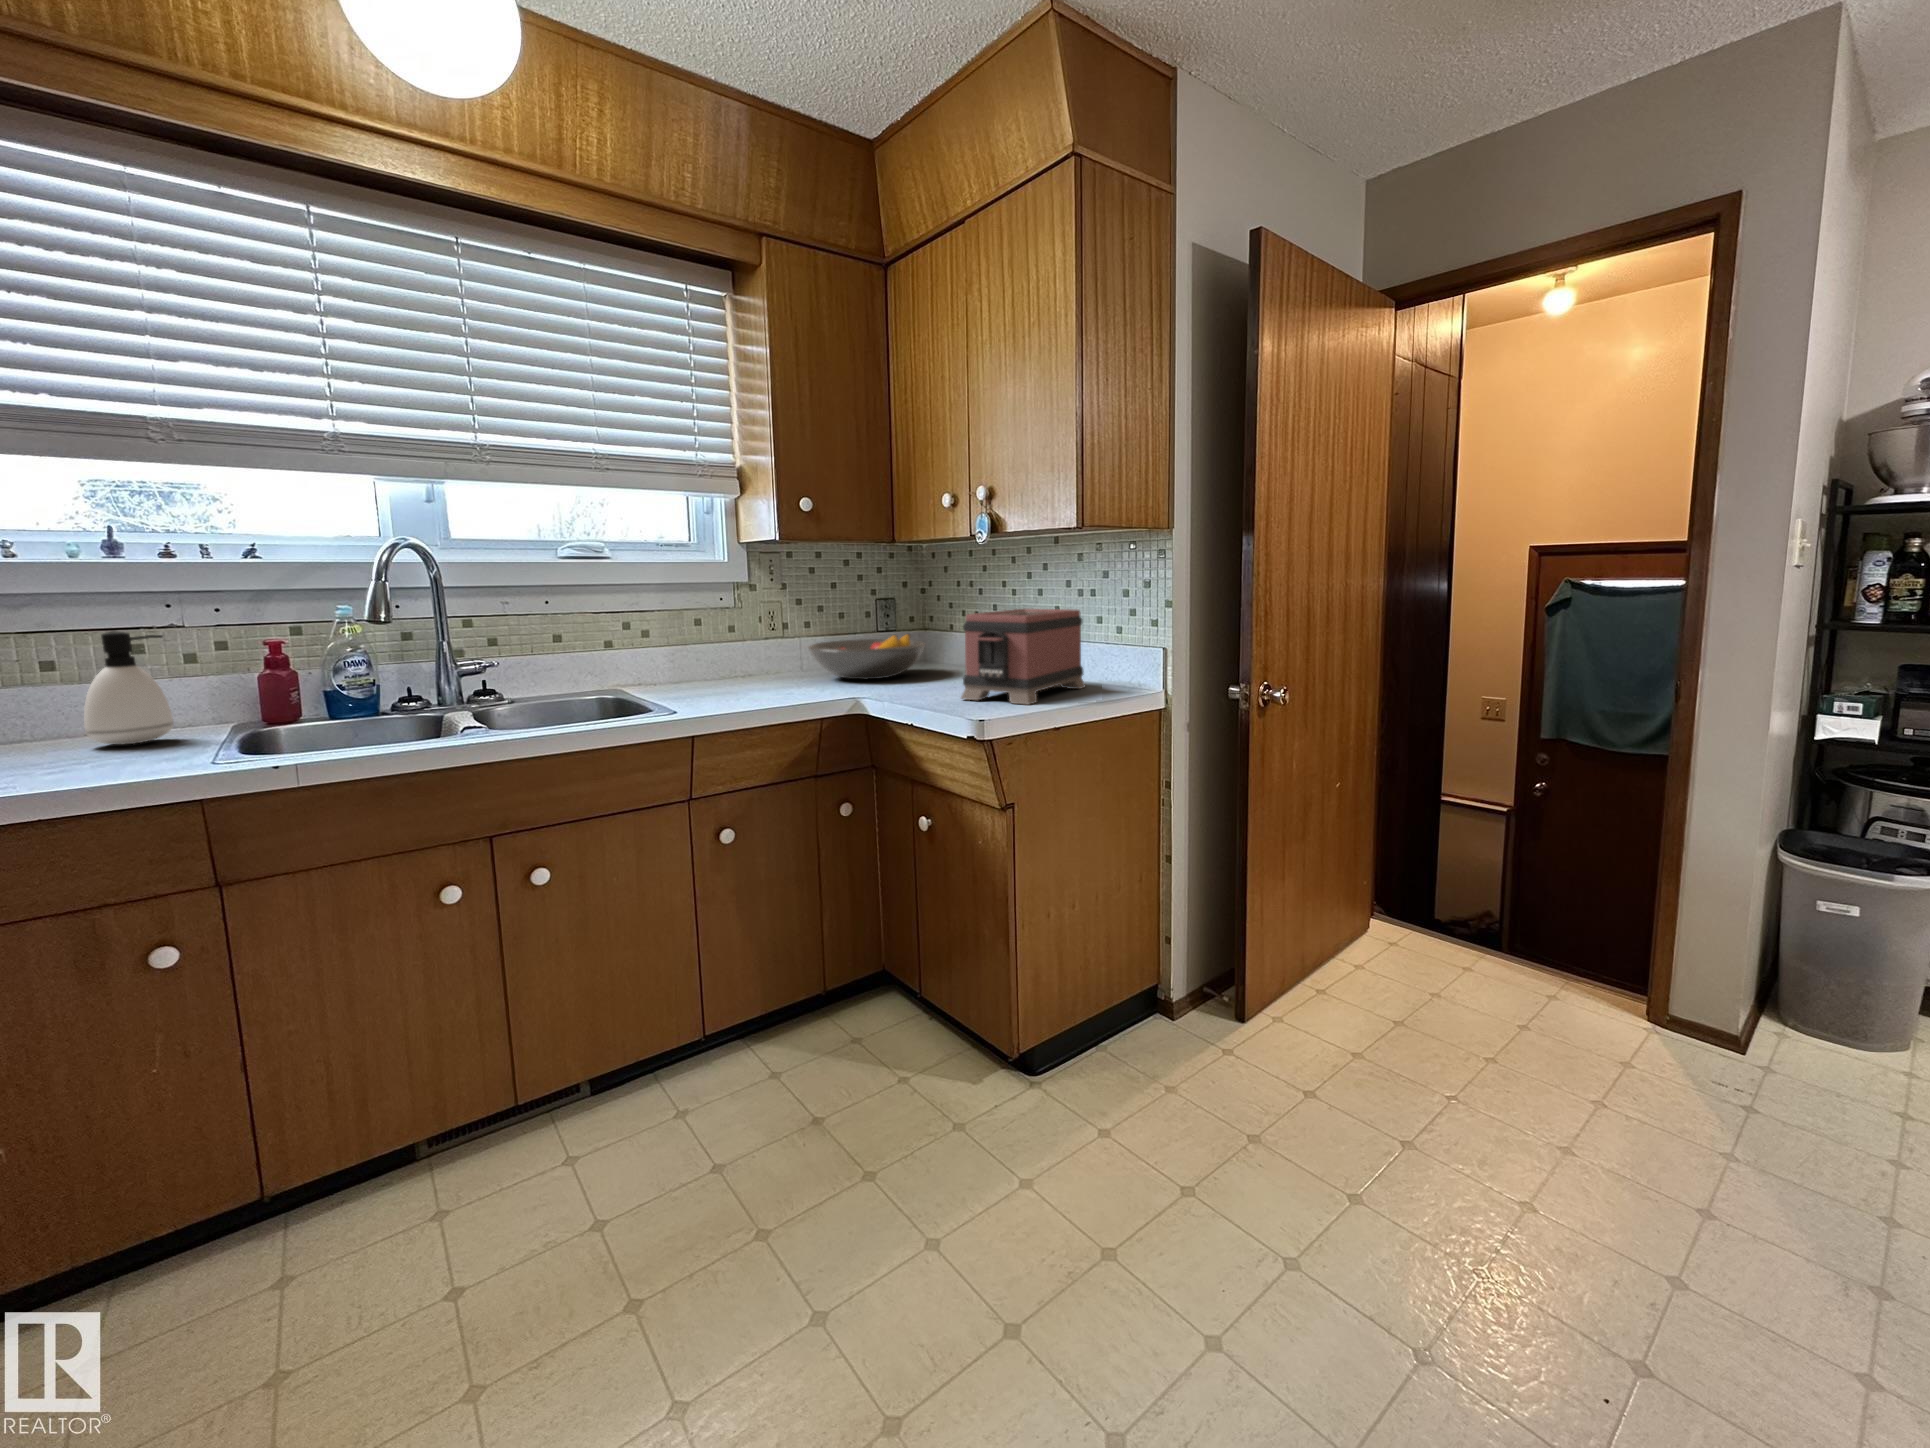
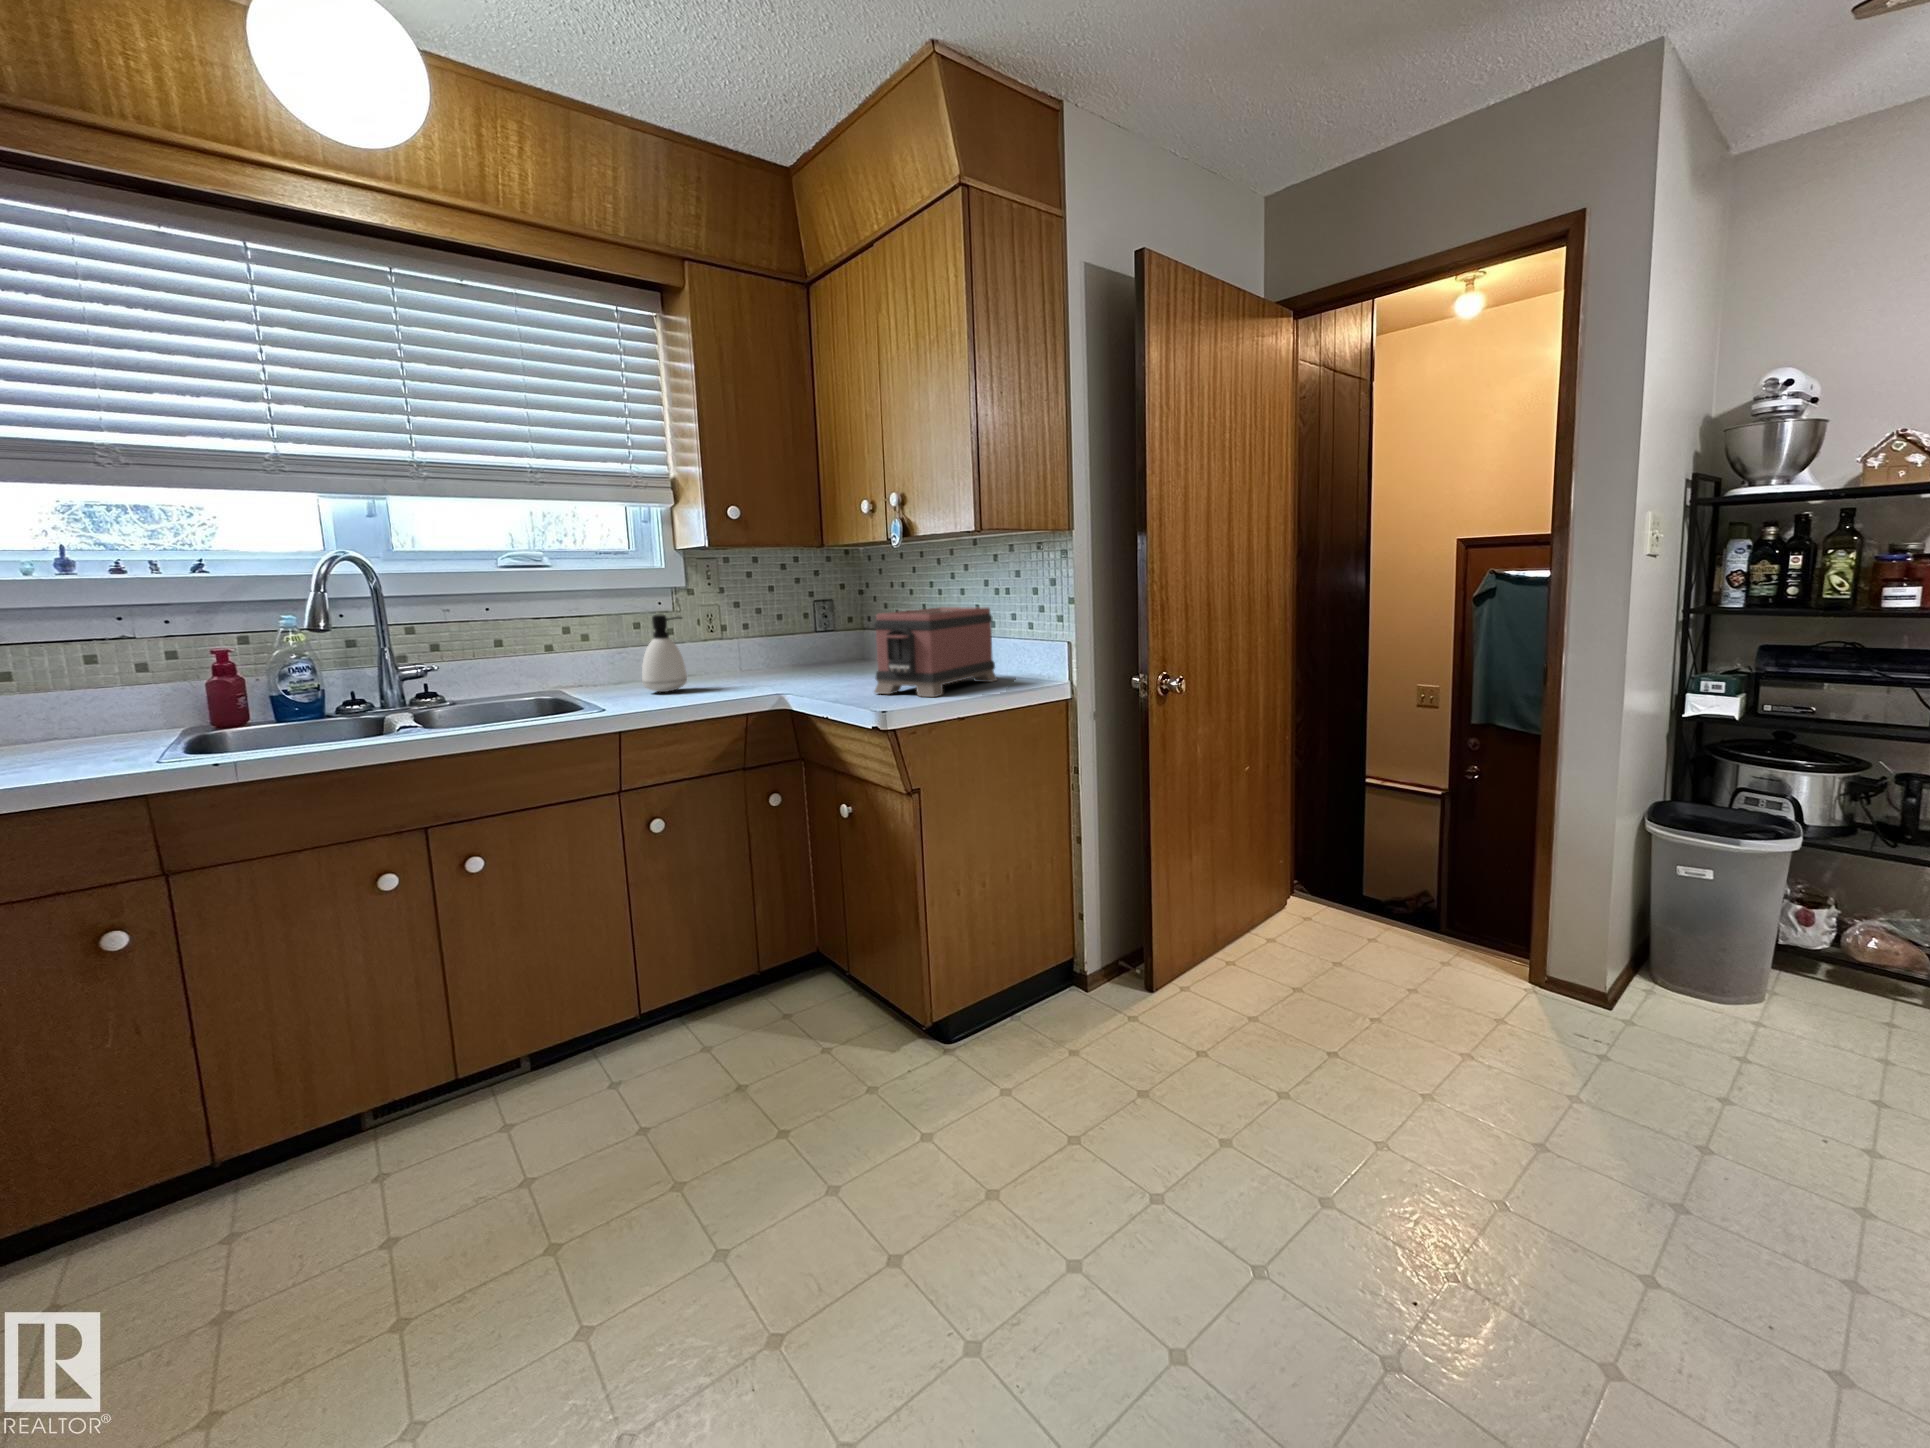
soap dispenser: present [84,632,174,744] -> present [642,615,687,692]
fruit bowl: present [809,634,925,679] -> none [742,633,856,677]

